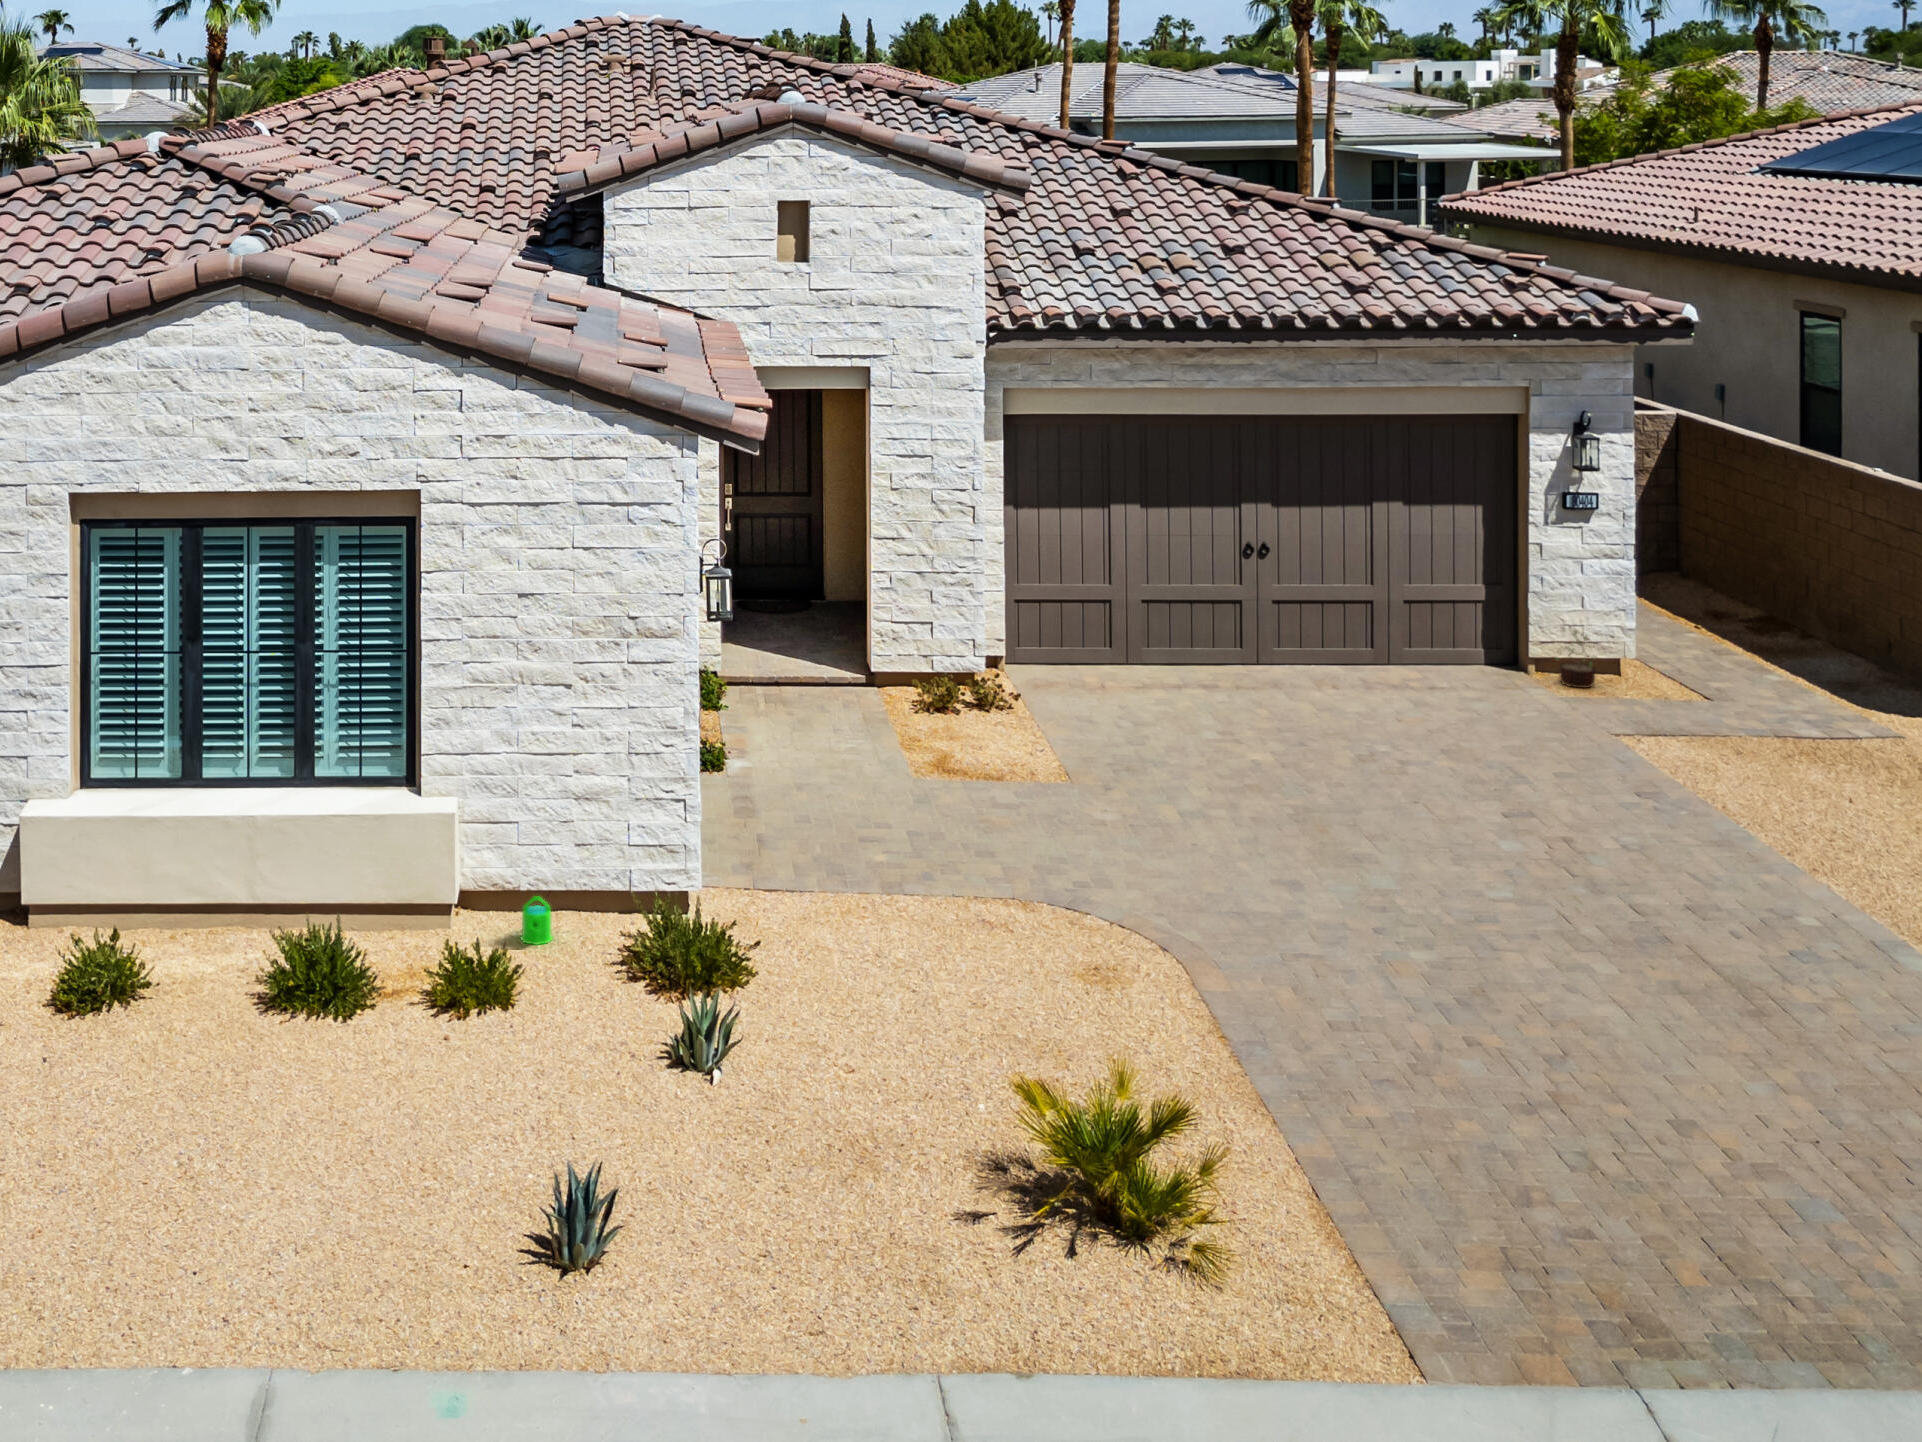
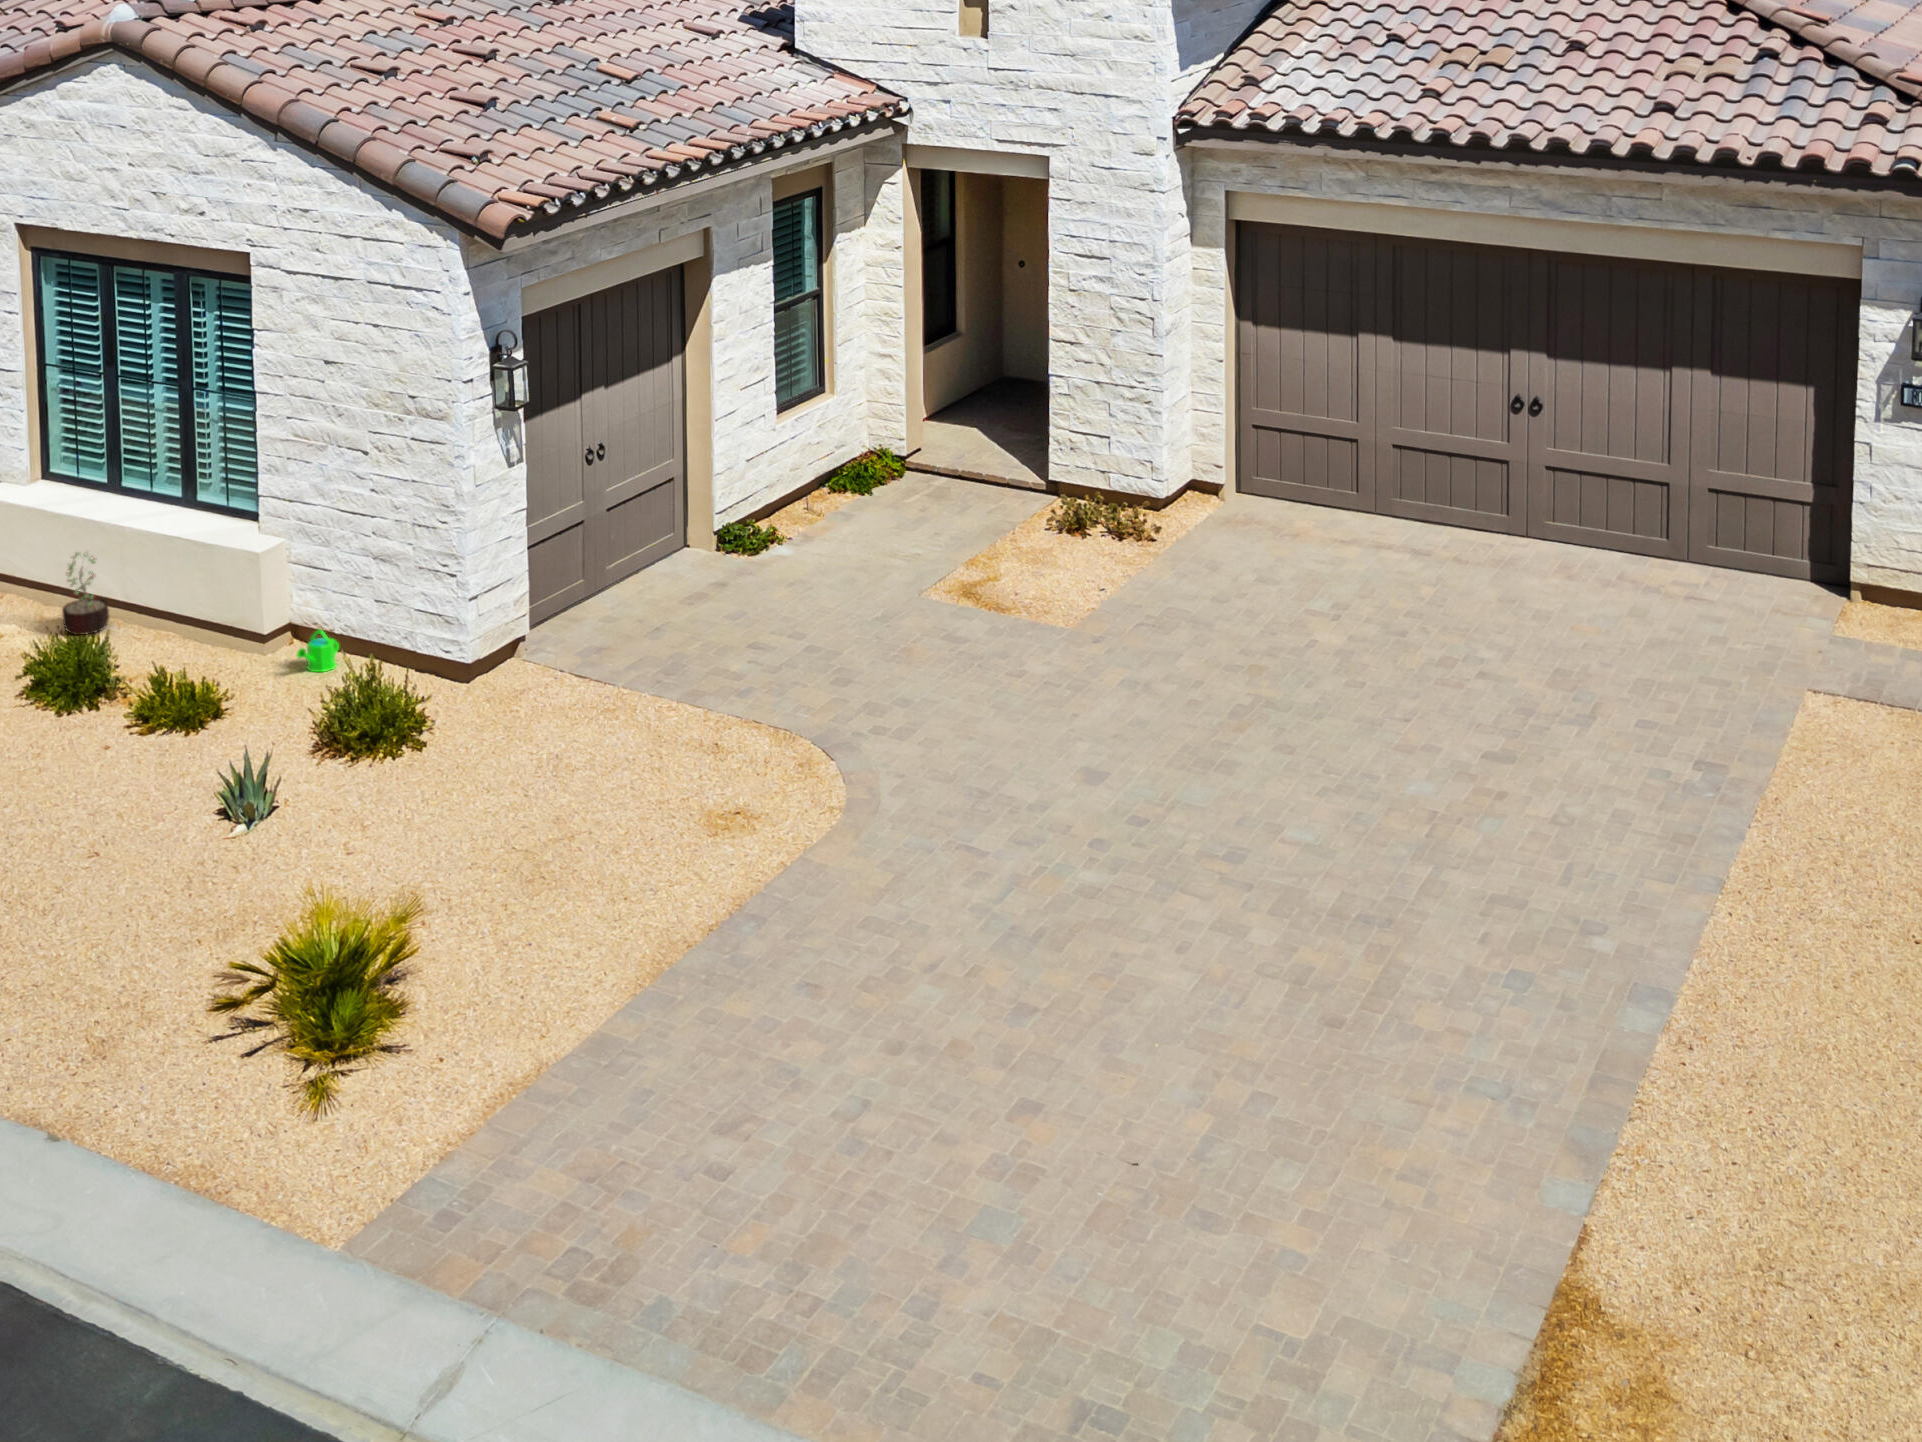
decorative plant: present [1554,627,1597,688] -> present [62,553,109,635]

